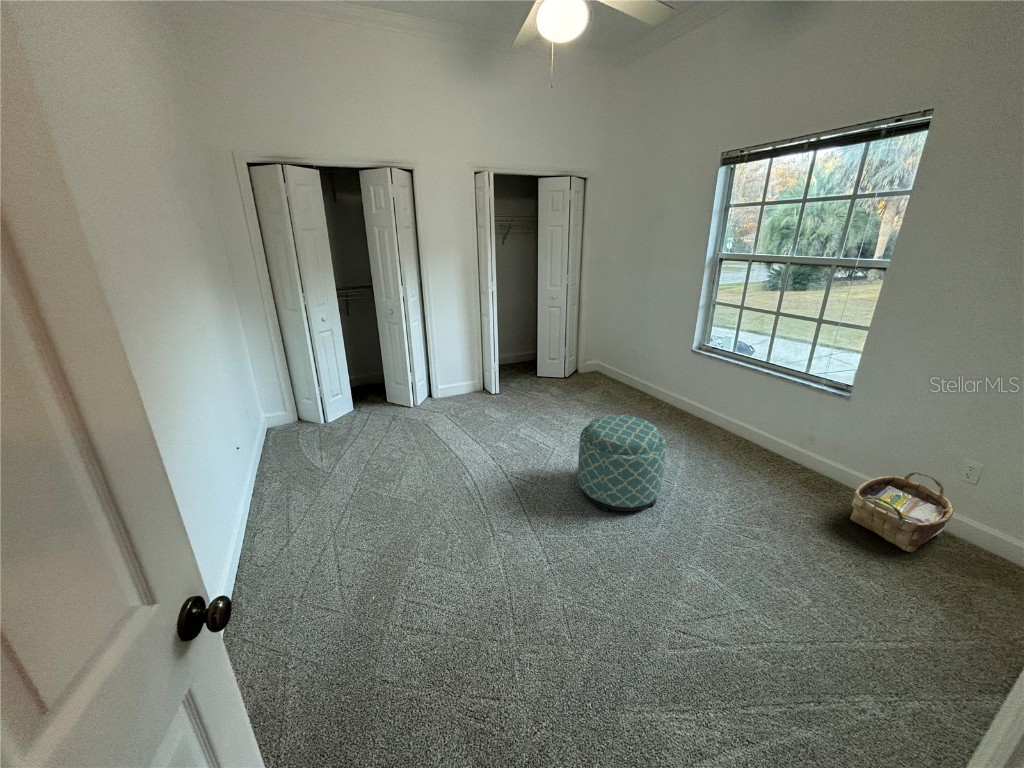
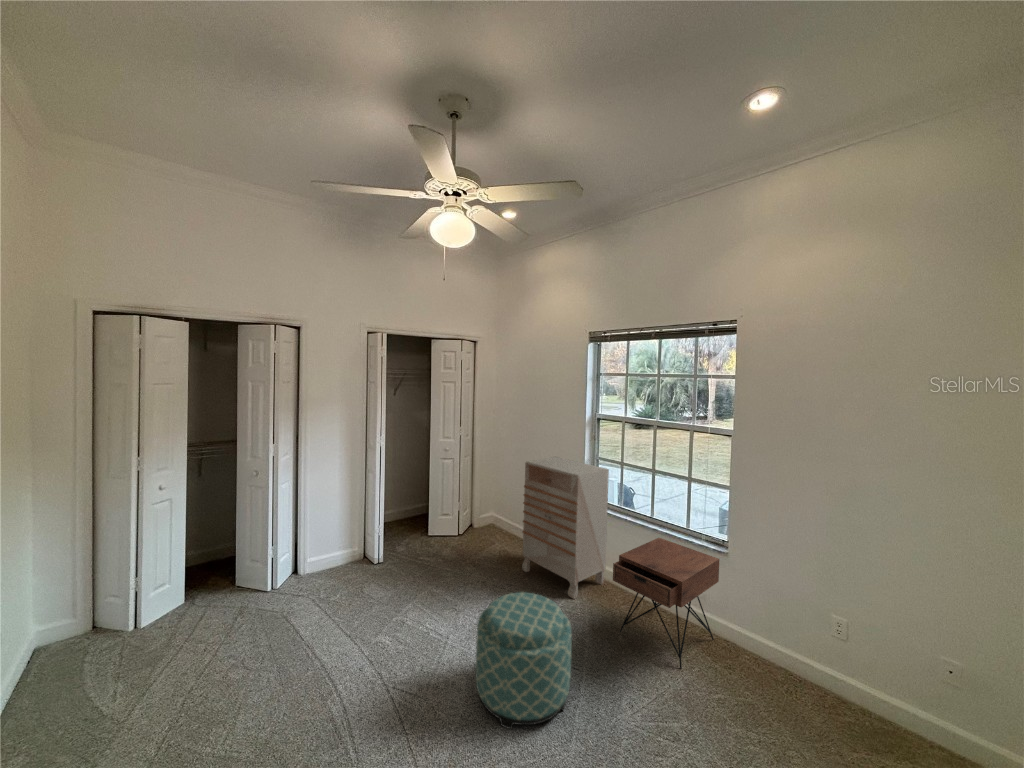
dresser: none [625,301,725,433] -> present [522,457,609,599]
nightstand: none [714,381,839,493] -> present [613,538,719,668]
woven basket: present [850,471,954,552] -> none [755,631,840,730]

